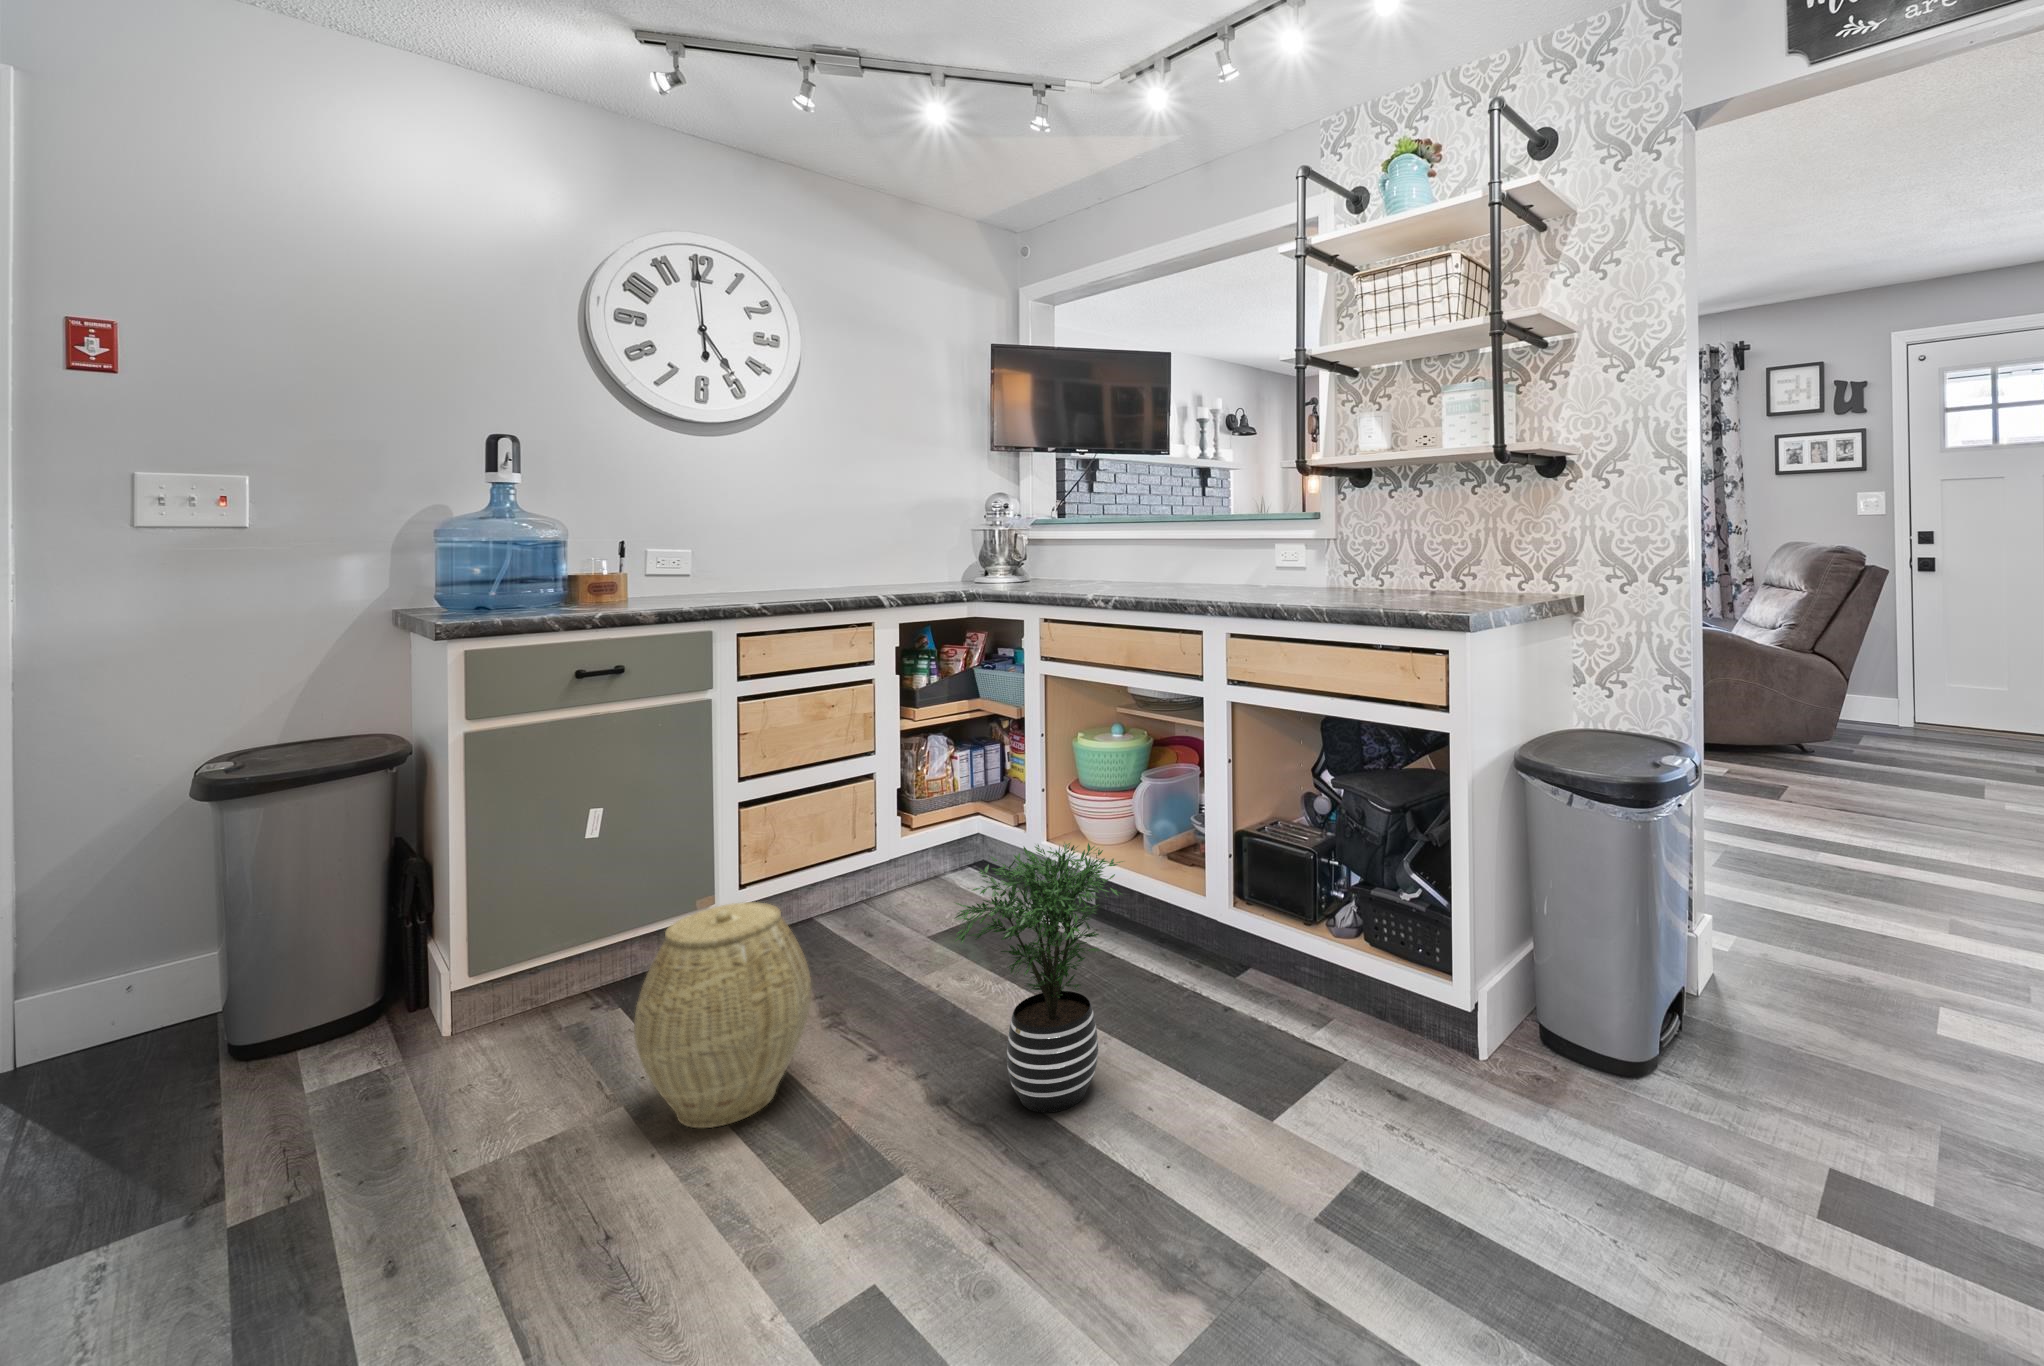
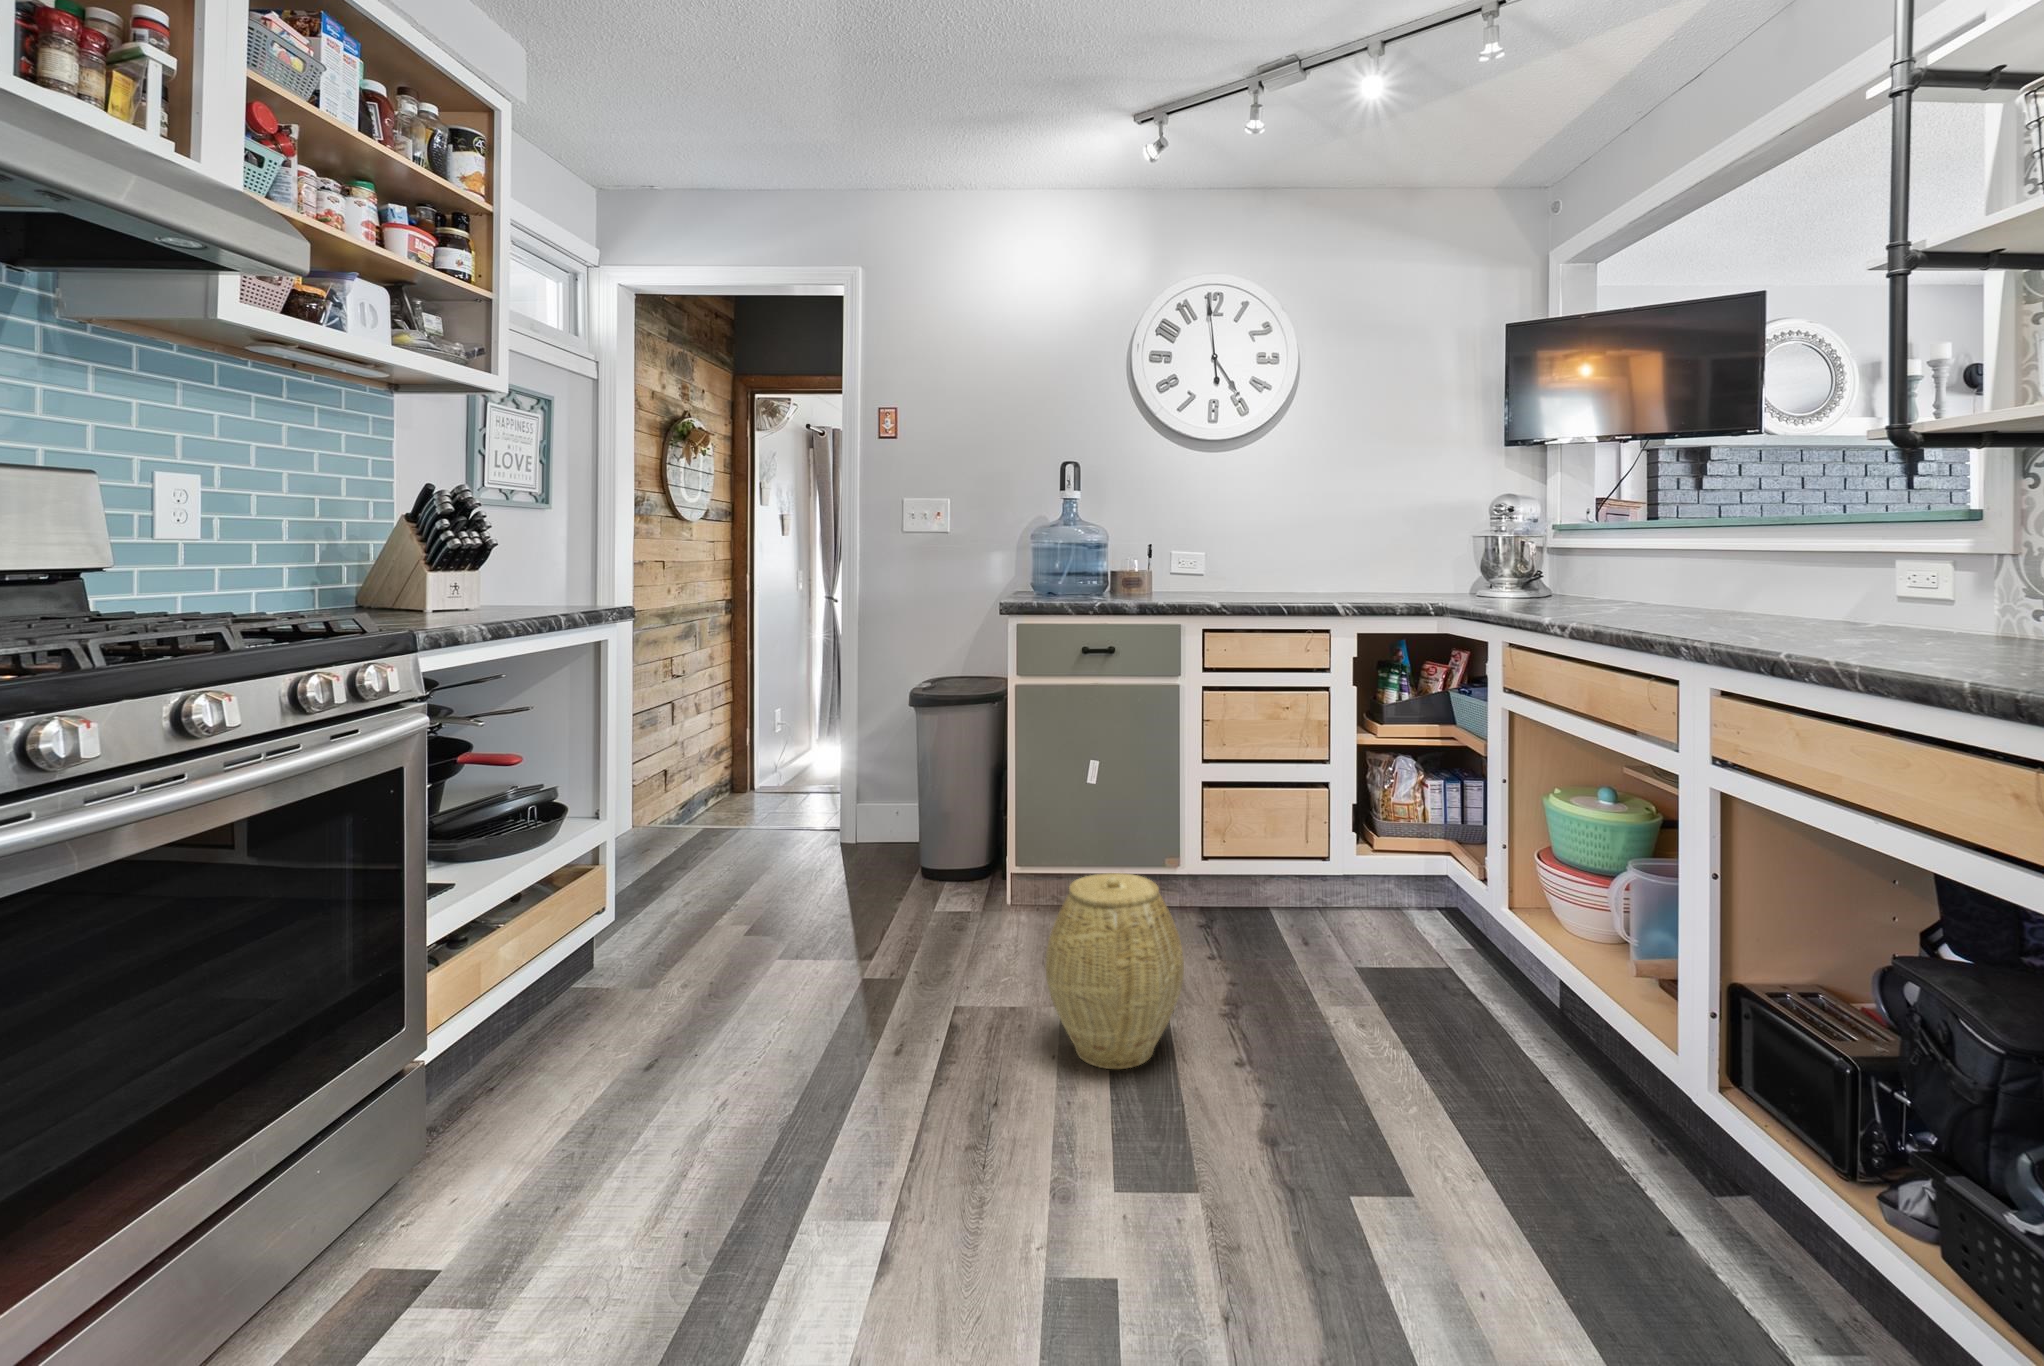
potted plant: present [955,843,1123,1113] -> none [1271,890,1479,1203]

